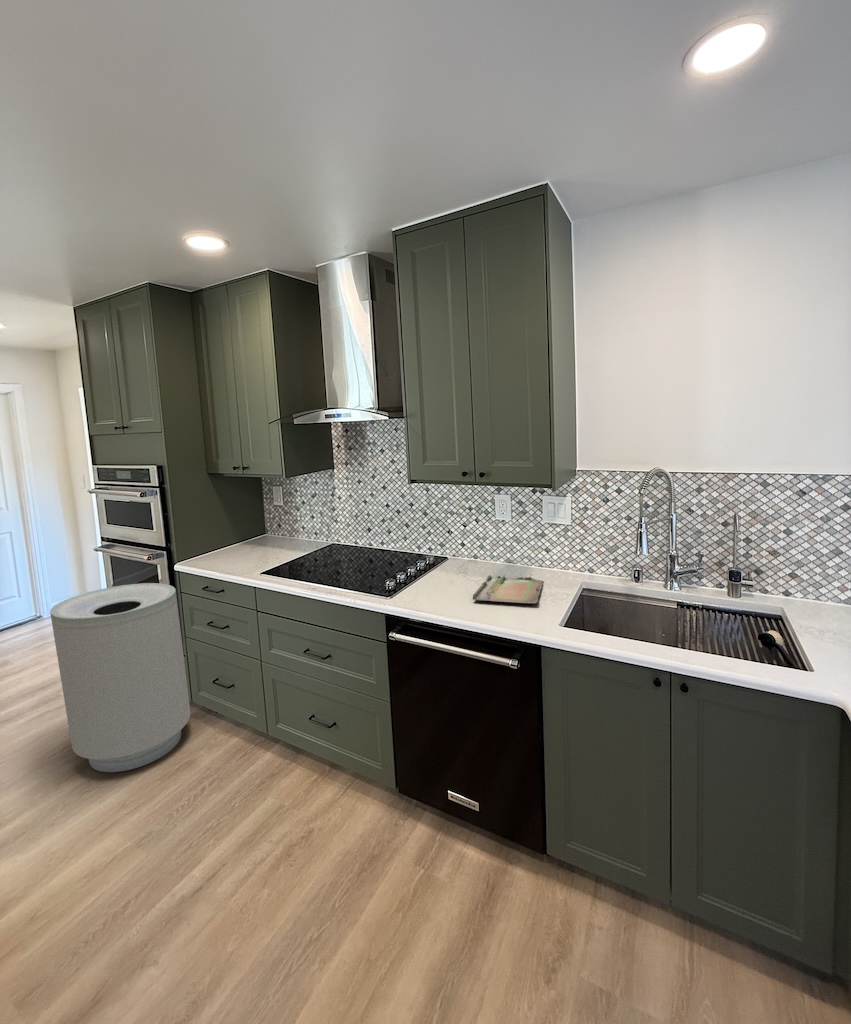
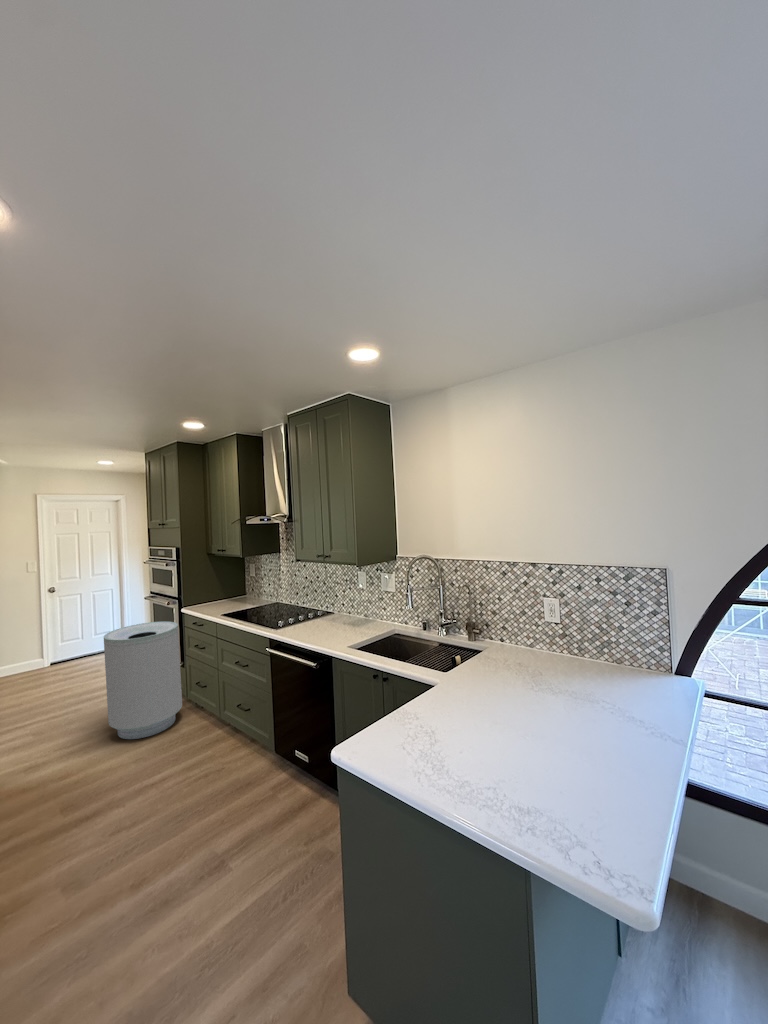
tray: present [472,575,543,603] -> none [316,621,372,640]

